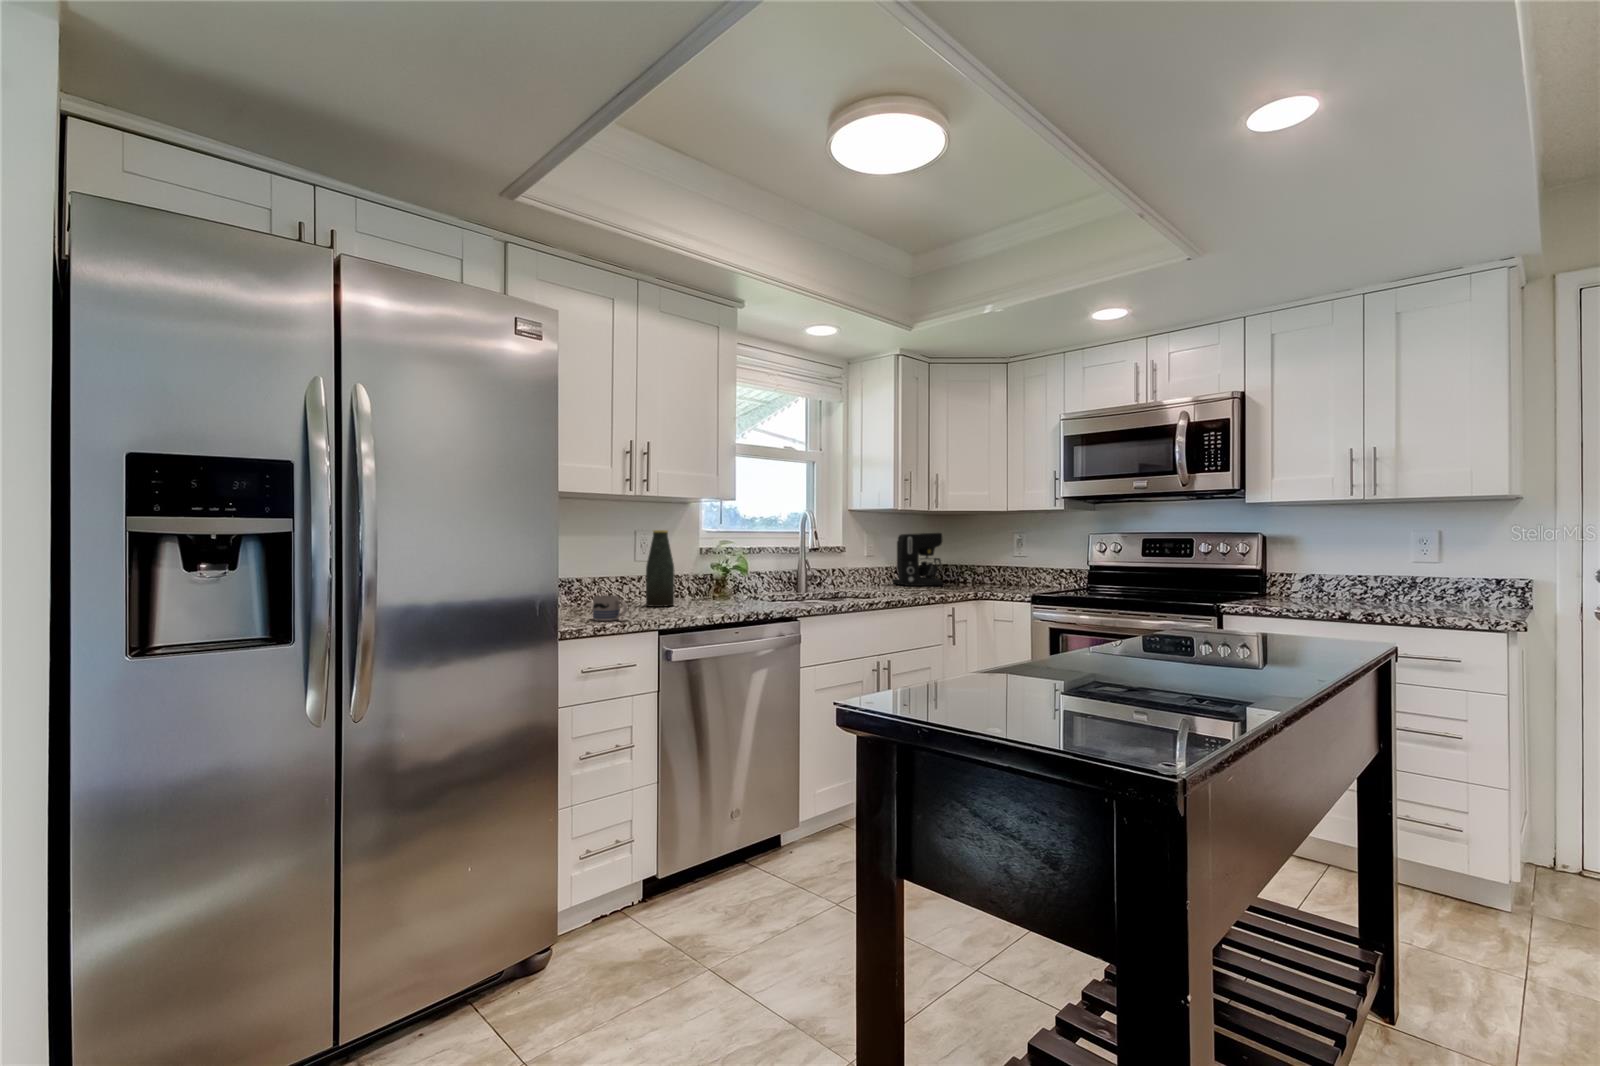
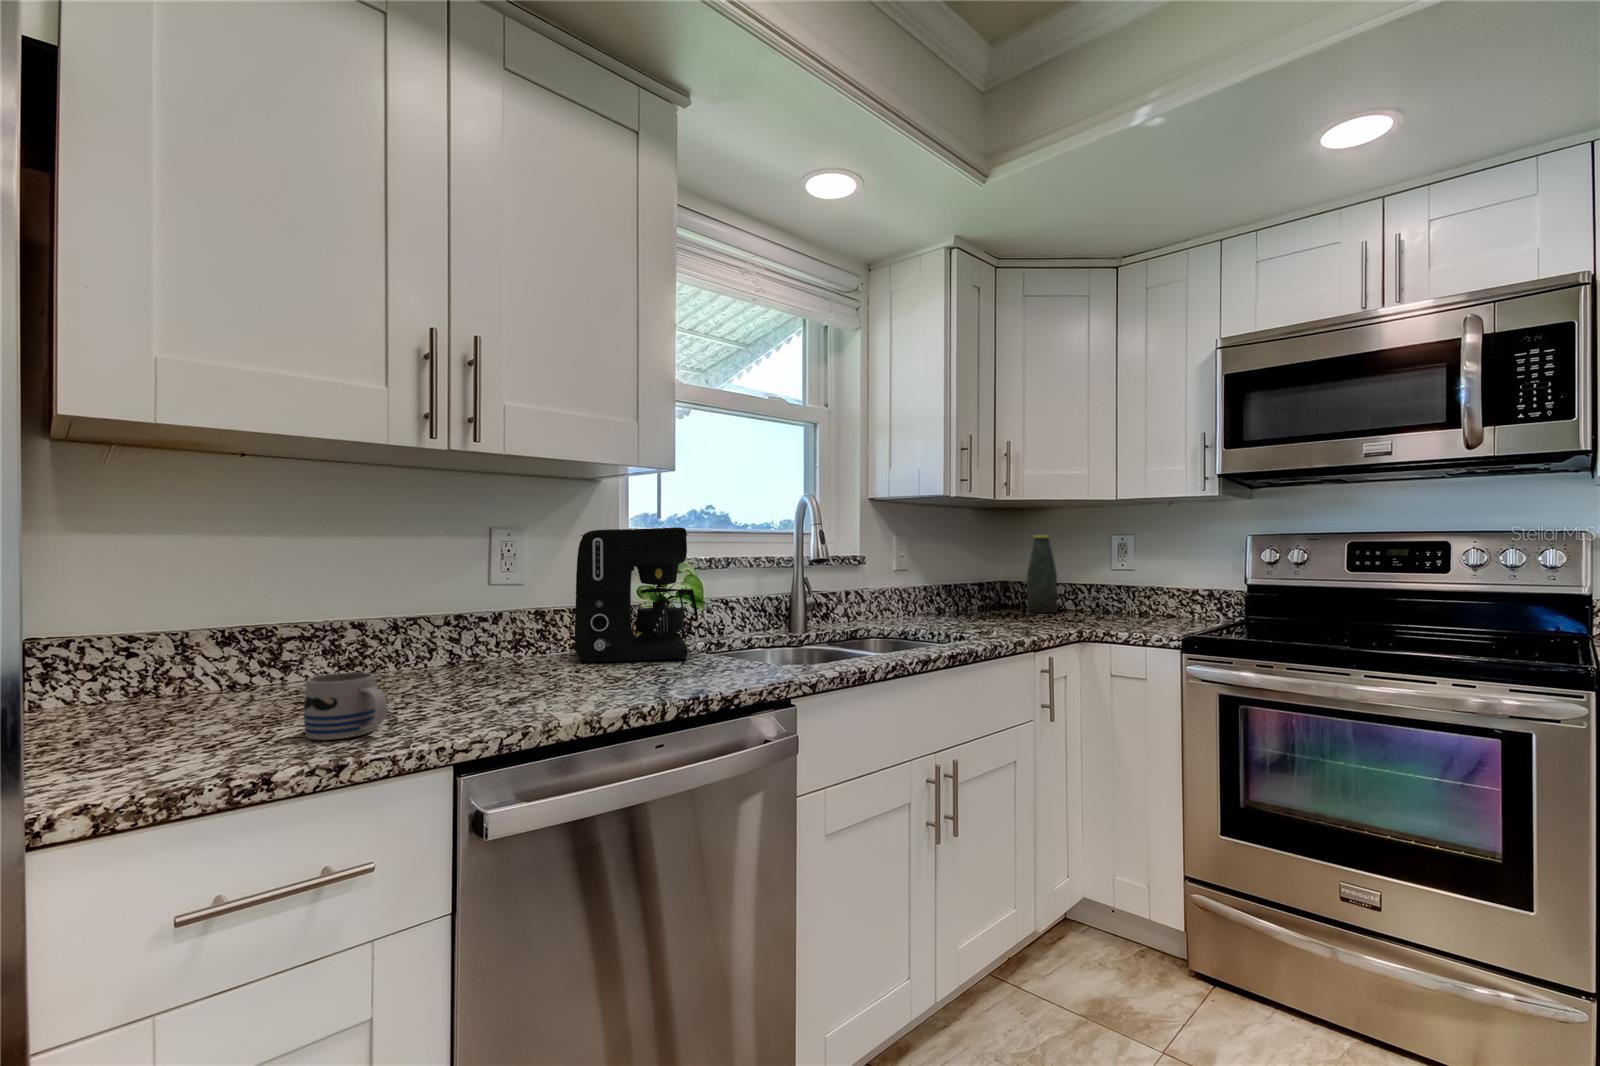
bottle: present [646,530,674,607] -> present [1027,535,1057,613]
coffee maker: present [892,533,943,586] -> present [575,527,698,662]

